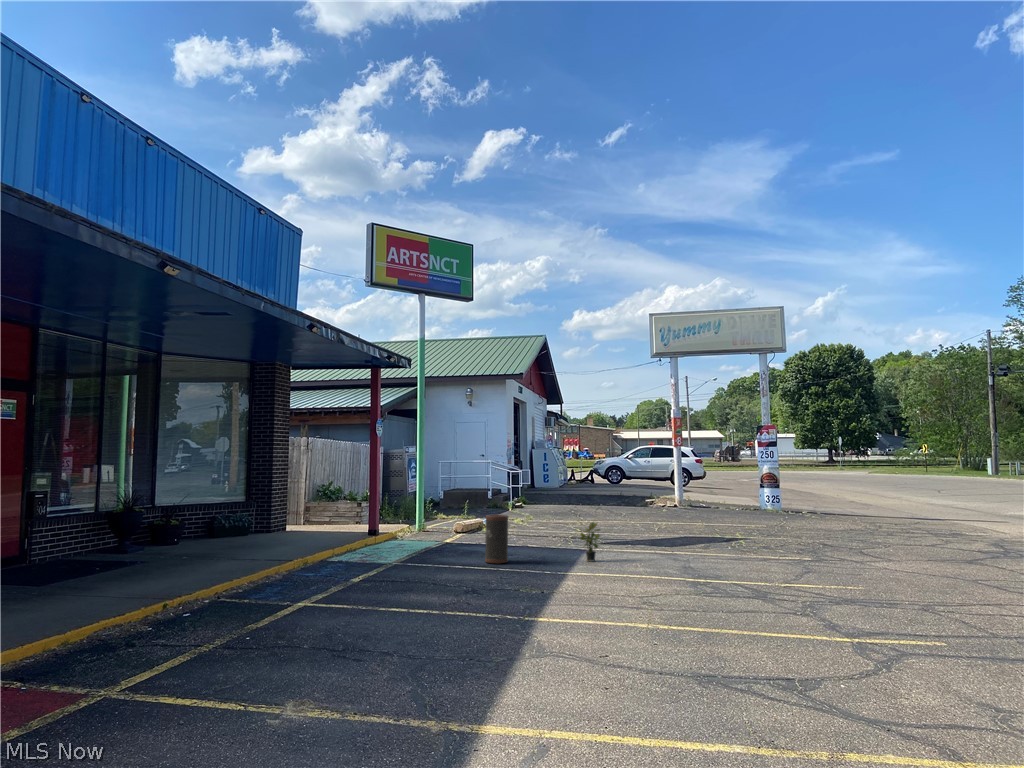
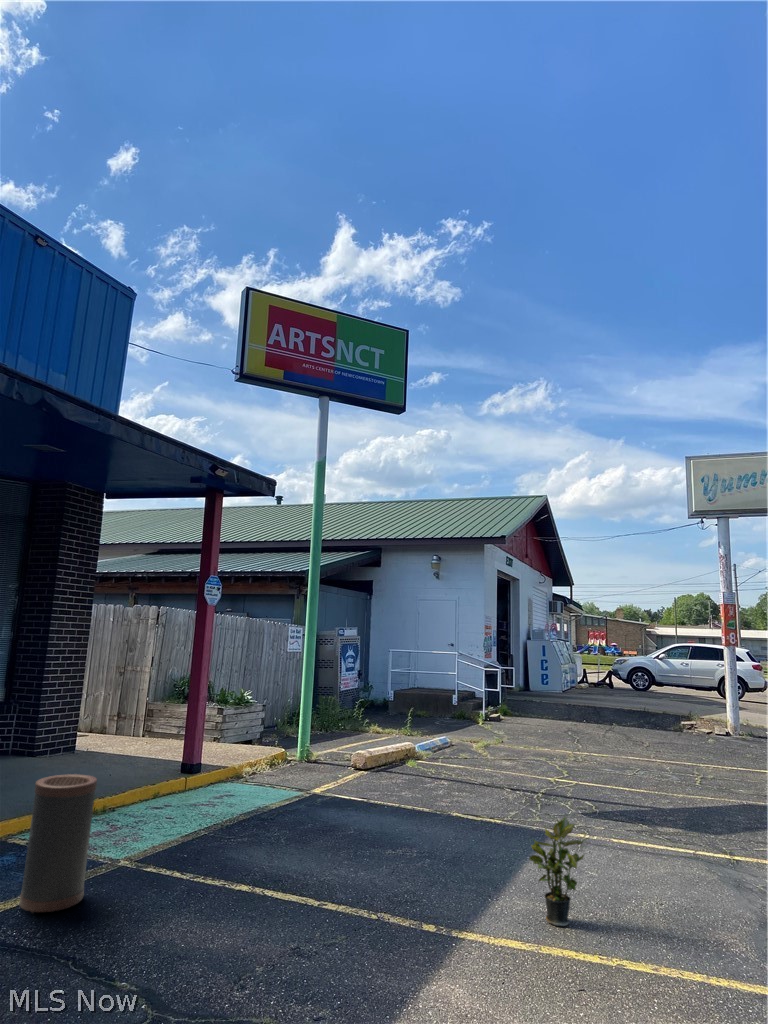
trash can: present [485,514,508,564] -> present [19,774,97,914]

